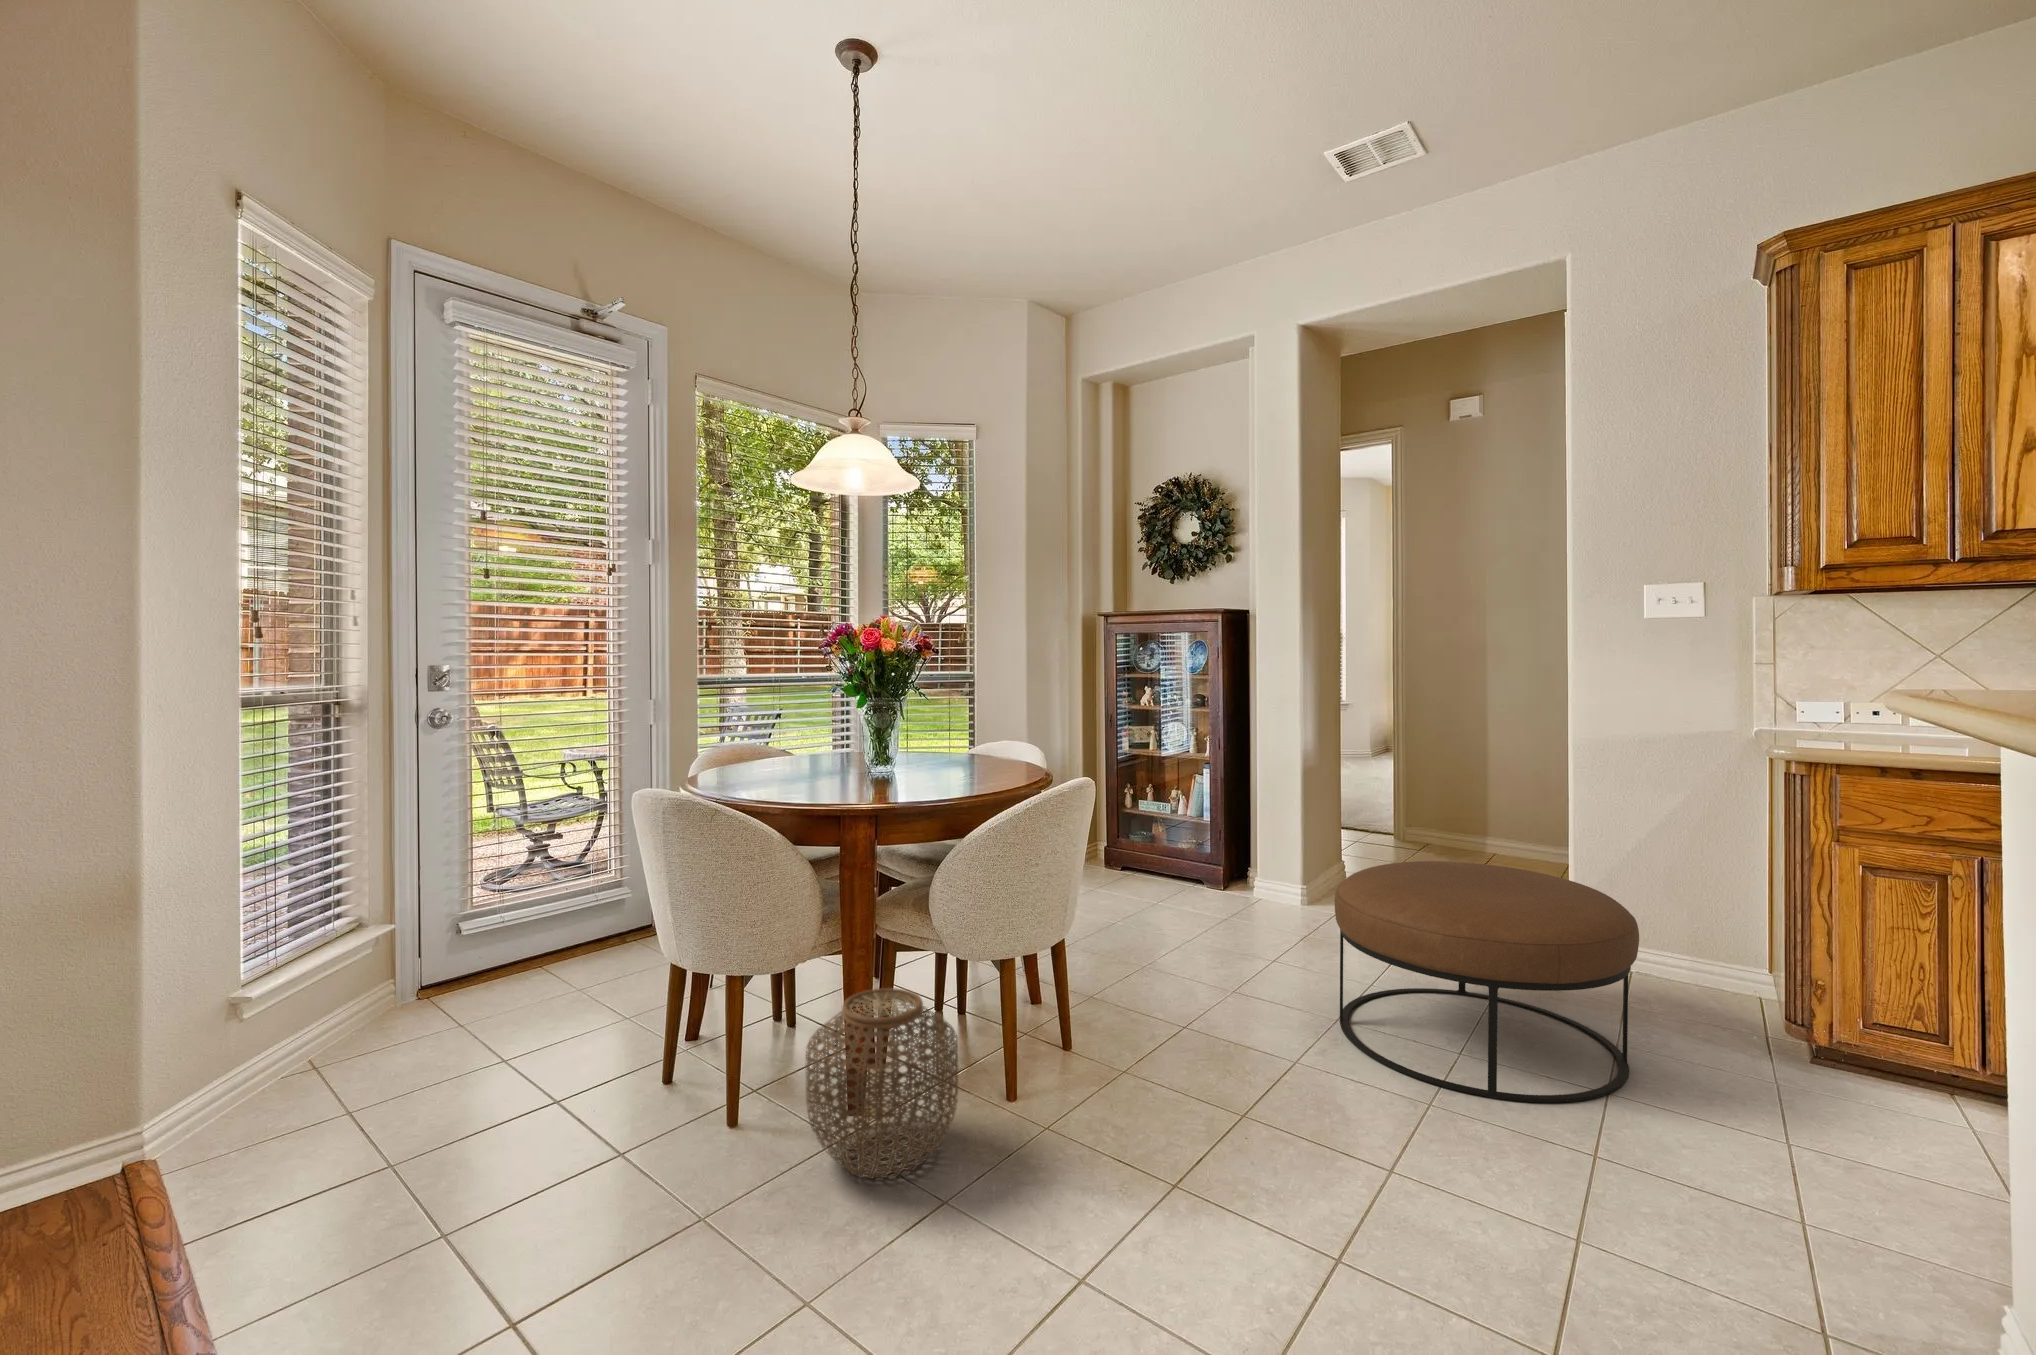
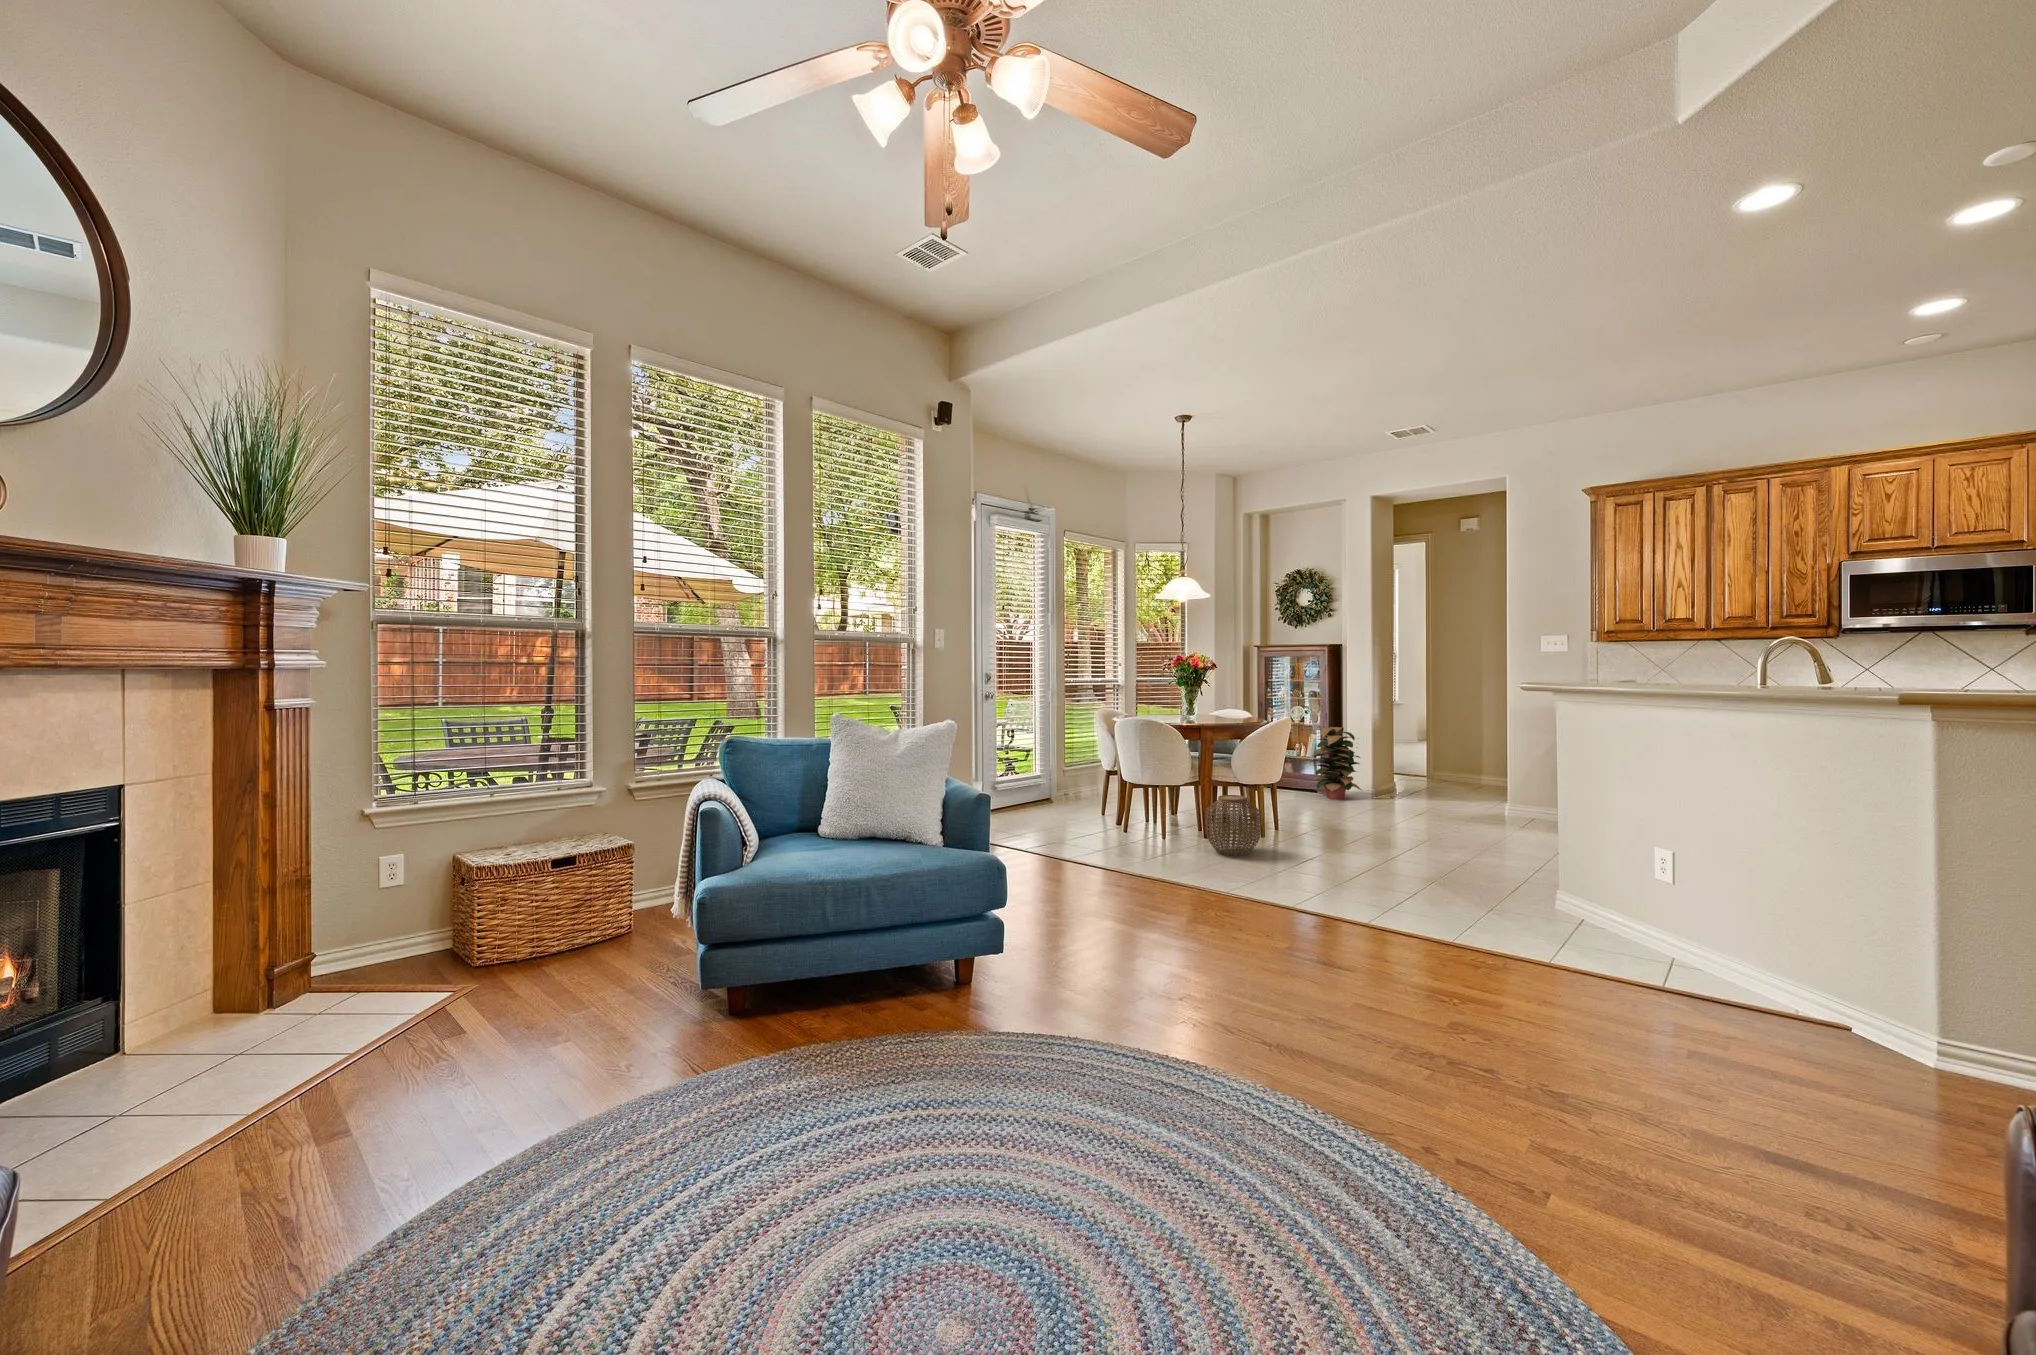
decorative plant: none [1178,766,1278,907] -> present [1311,727,1362,799]
ottoman: present [1335,861,1639,1102] -> none [1396,762,1524,844]

